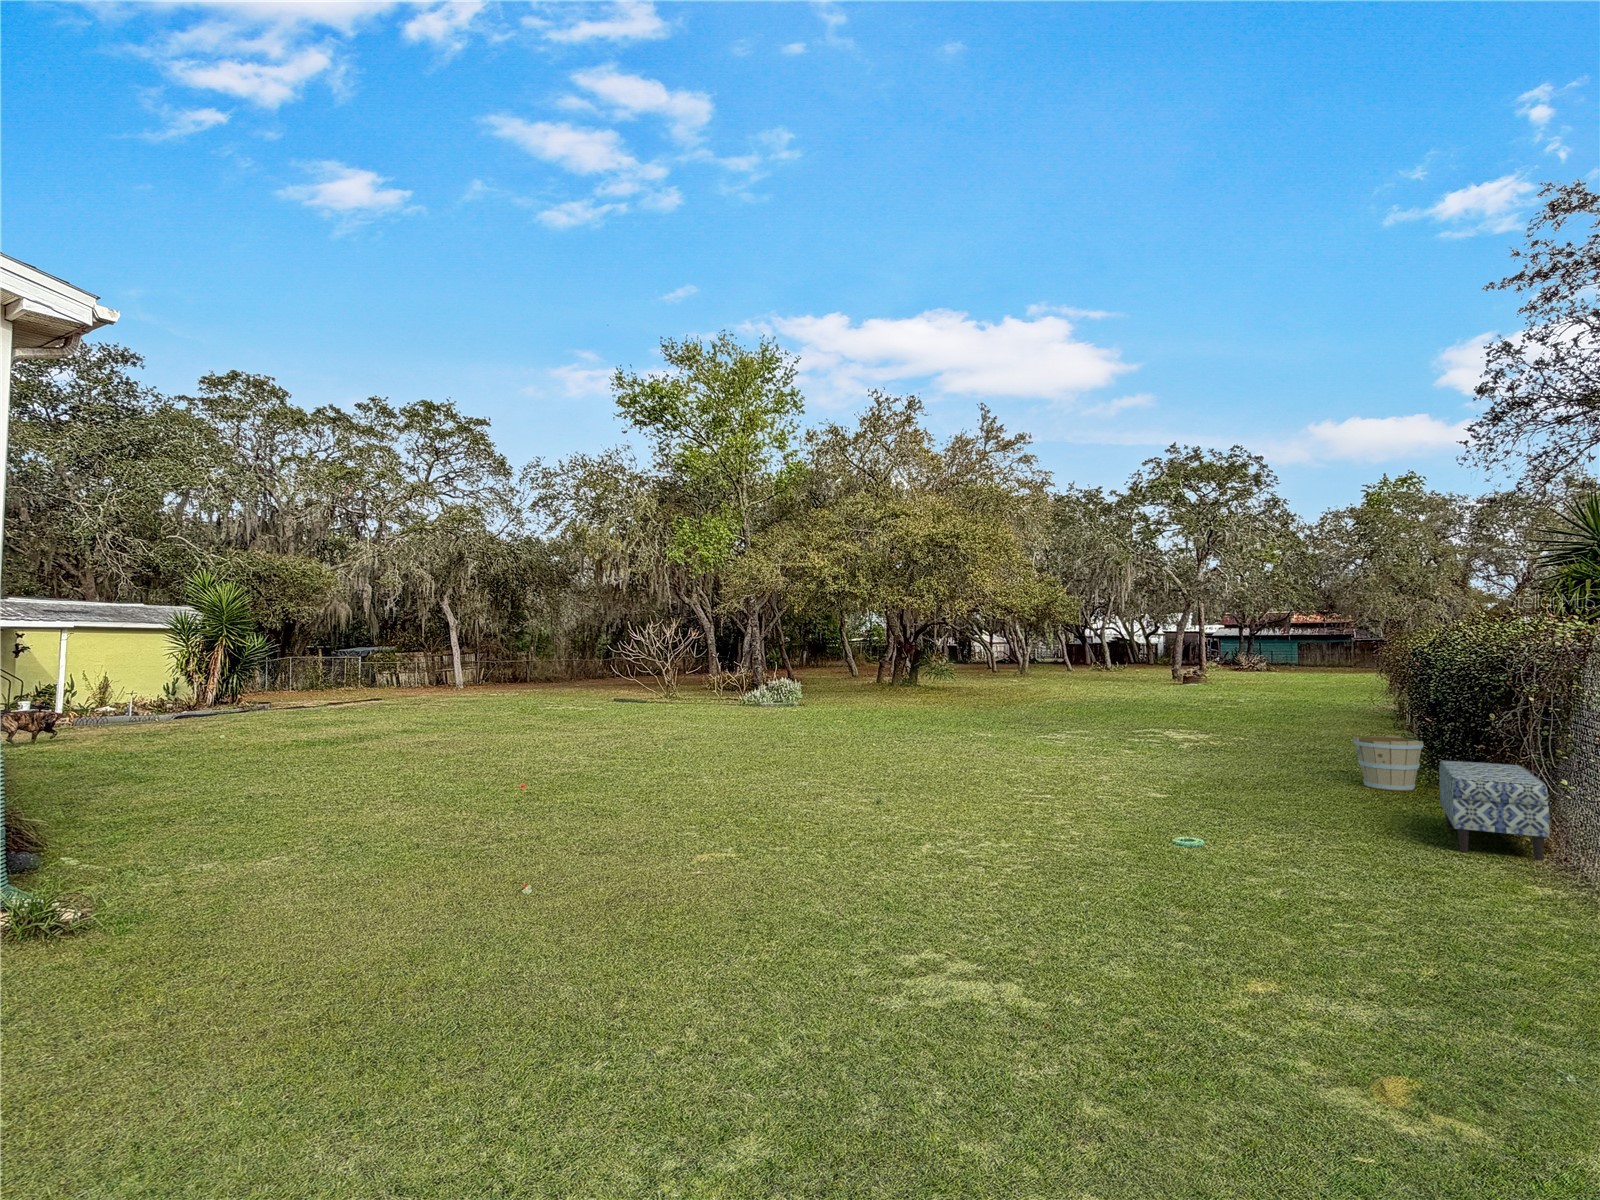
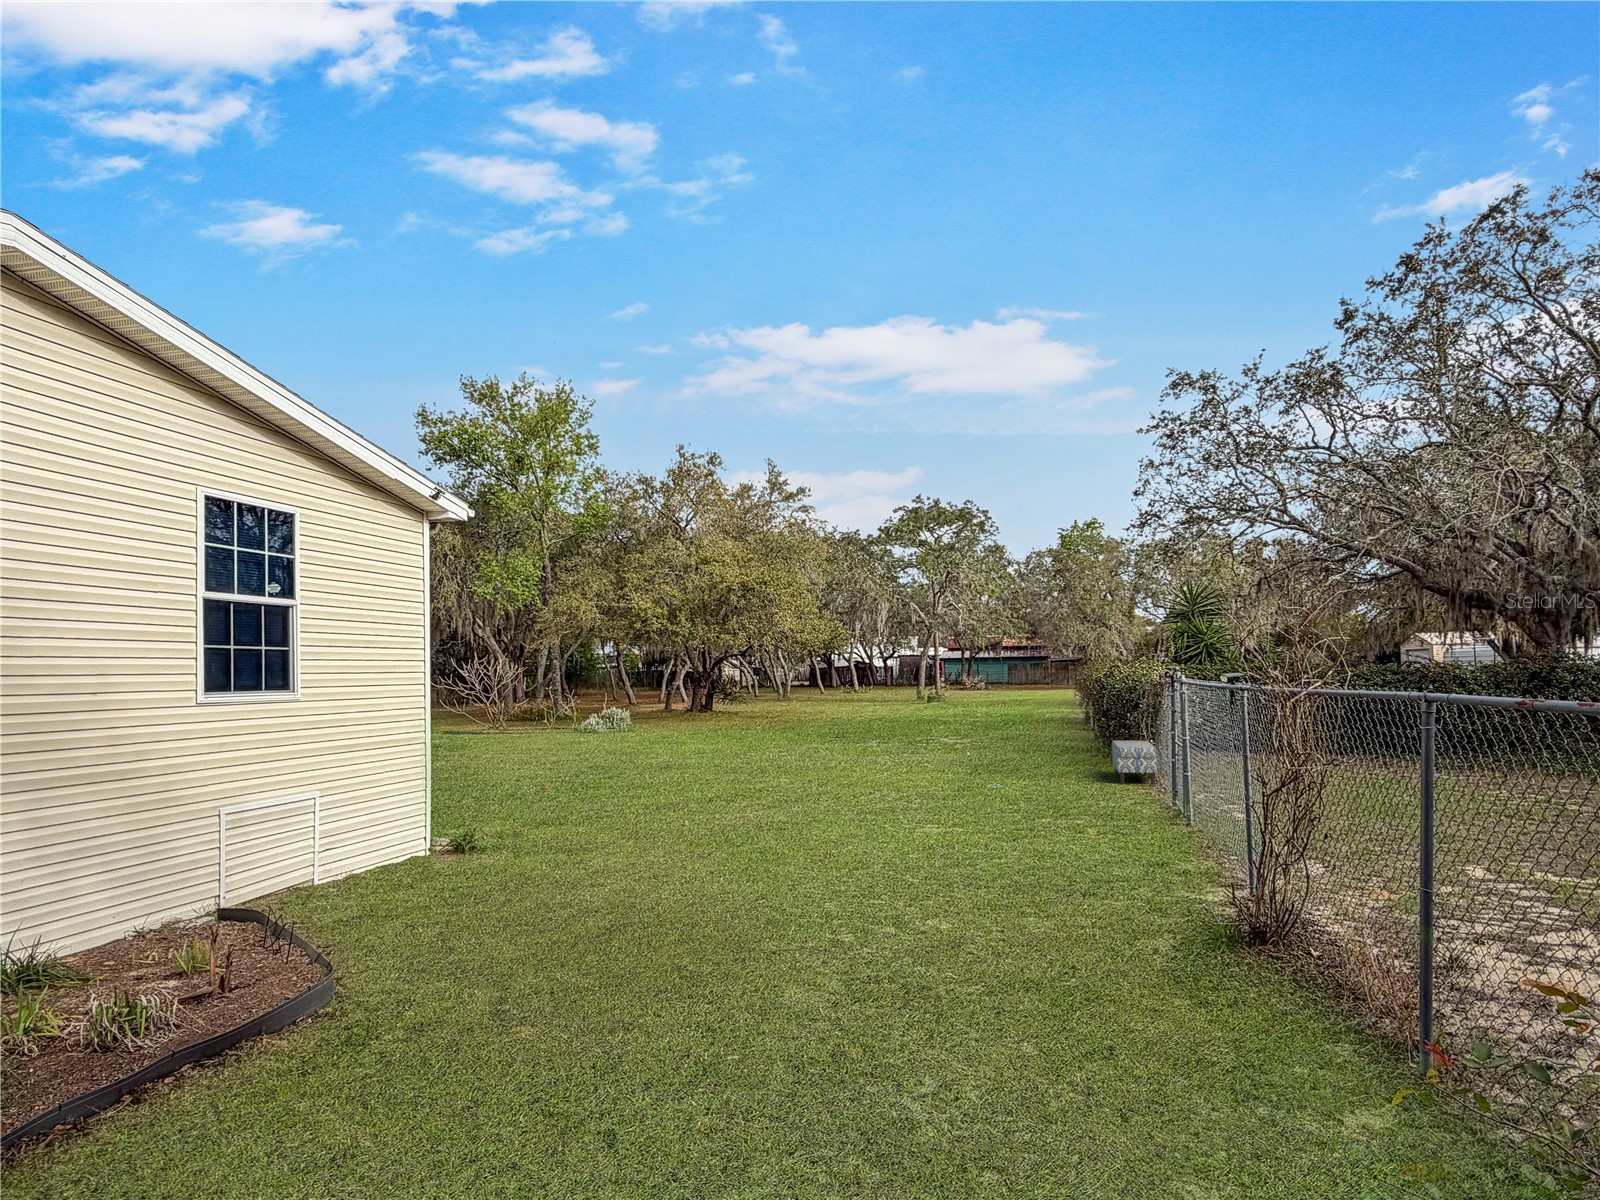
wooden bucket: present [1353,735,1424,791] -> none [1069,731,1105,762]

